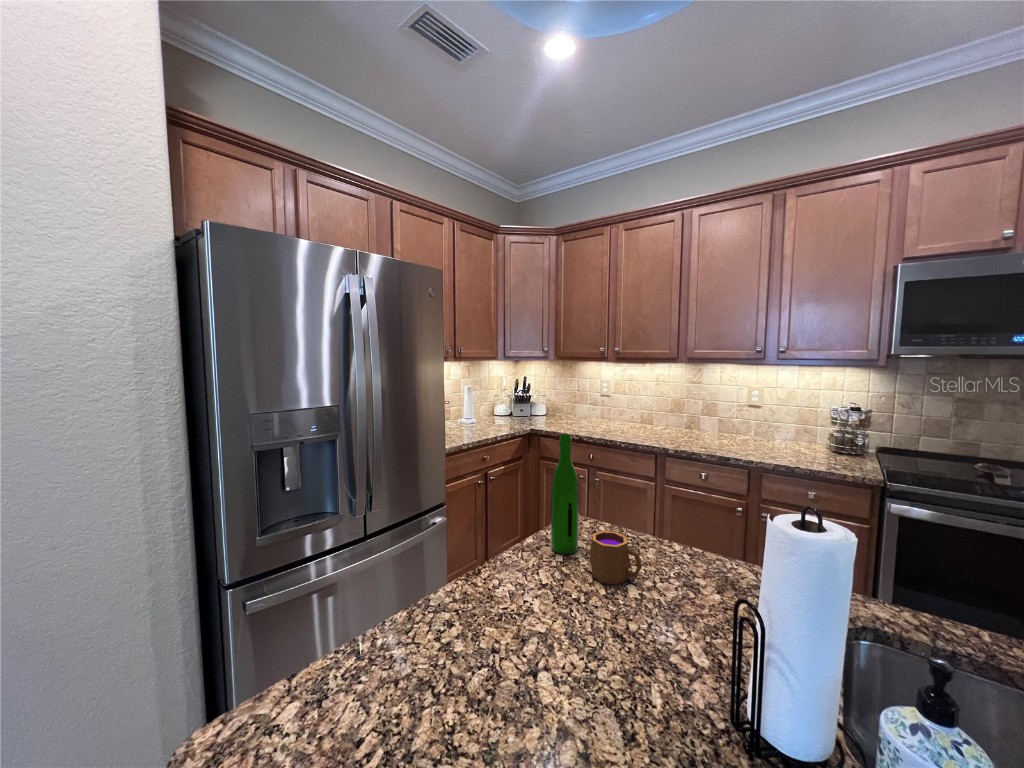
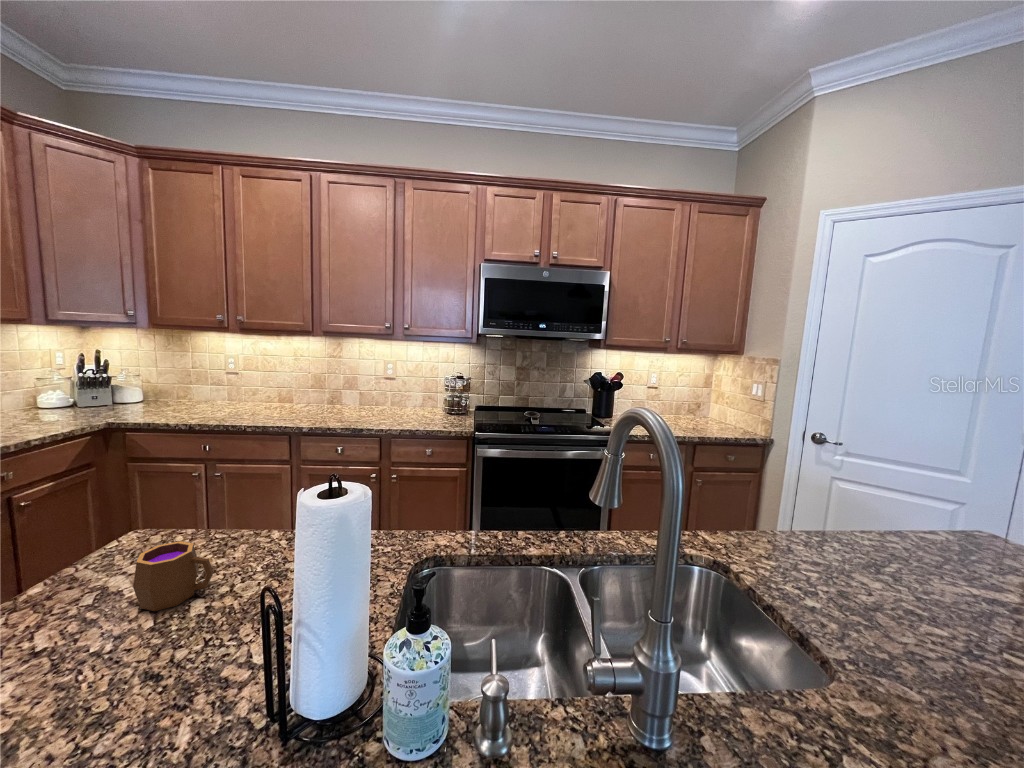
wine bottle: present [551,434,579,554] -> none [72,428,130,593]

